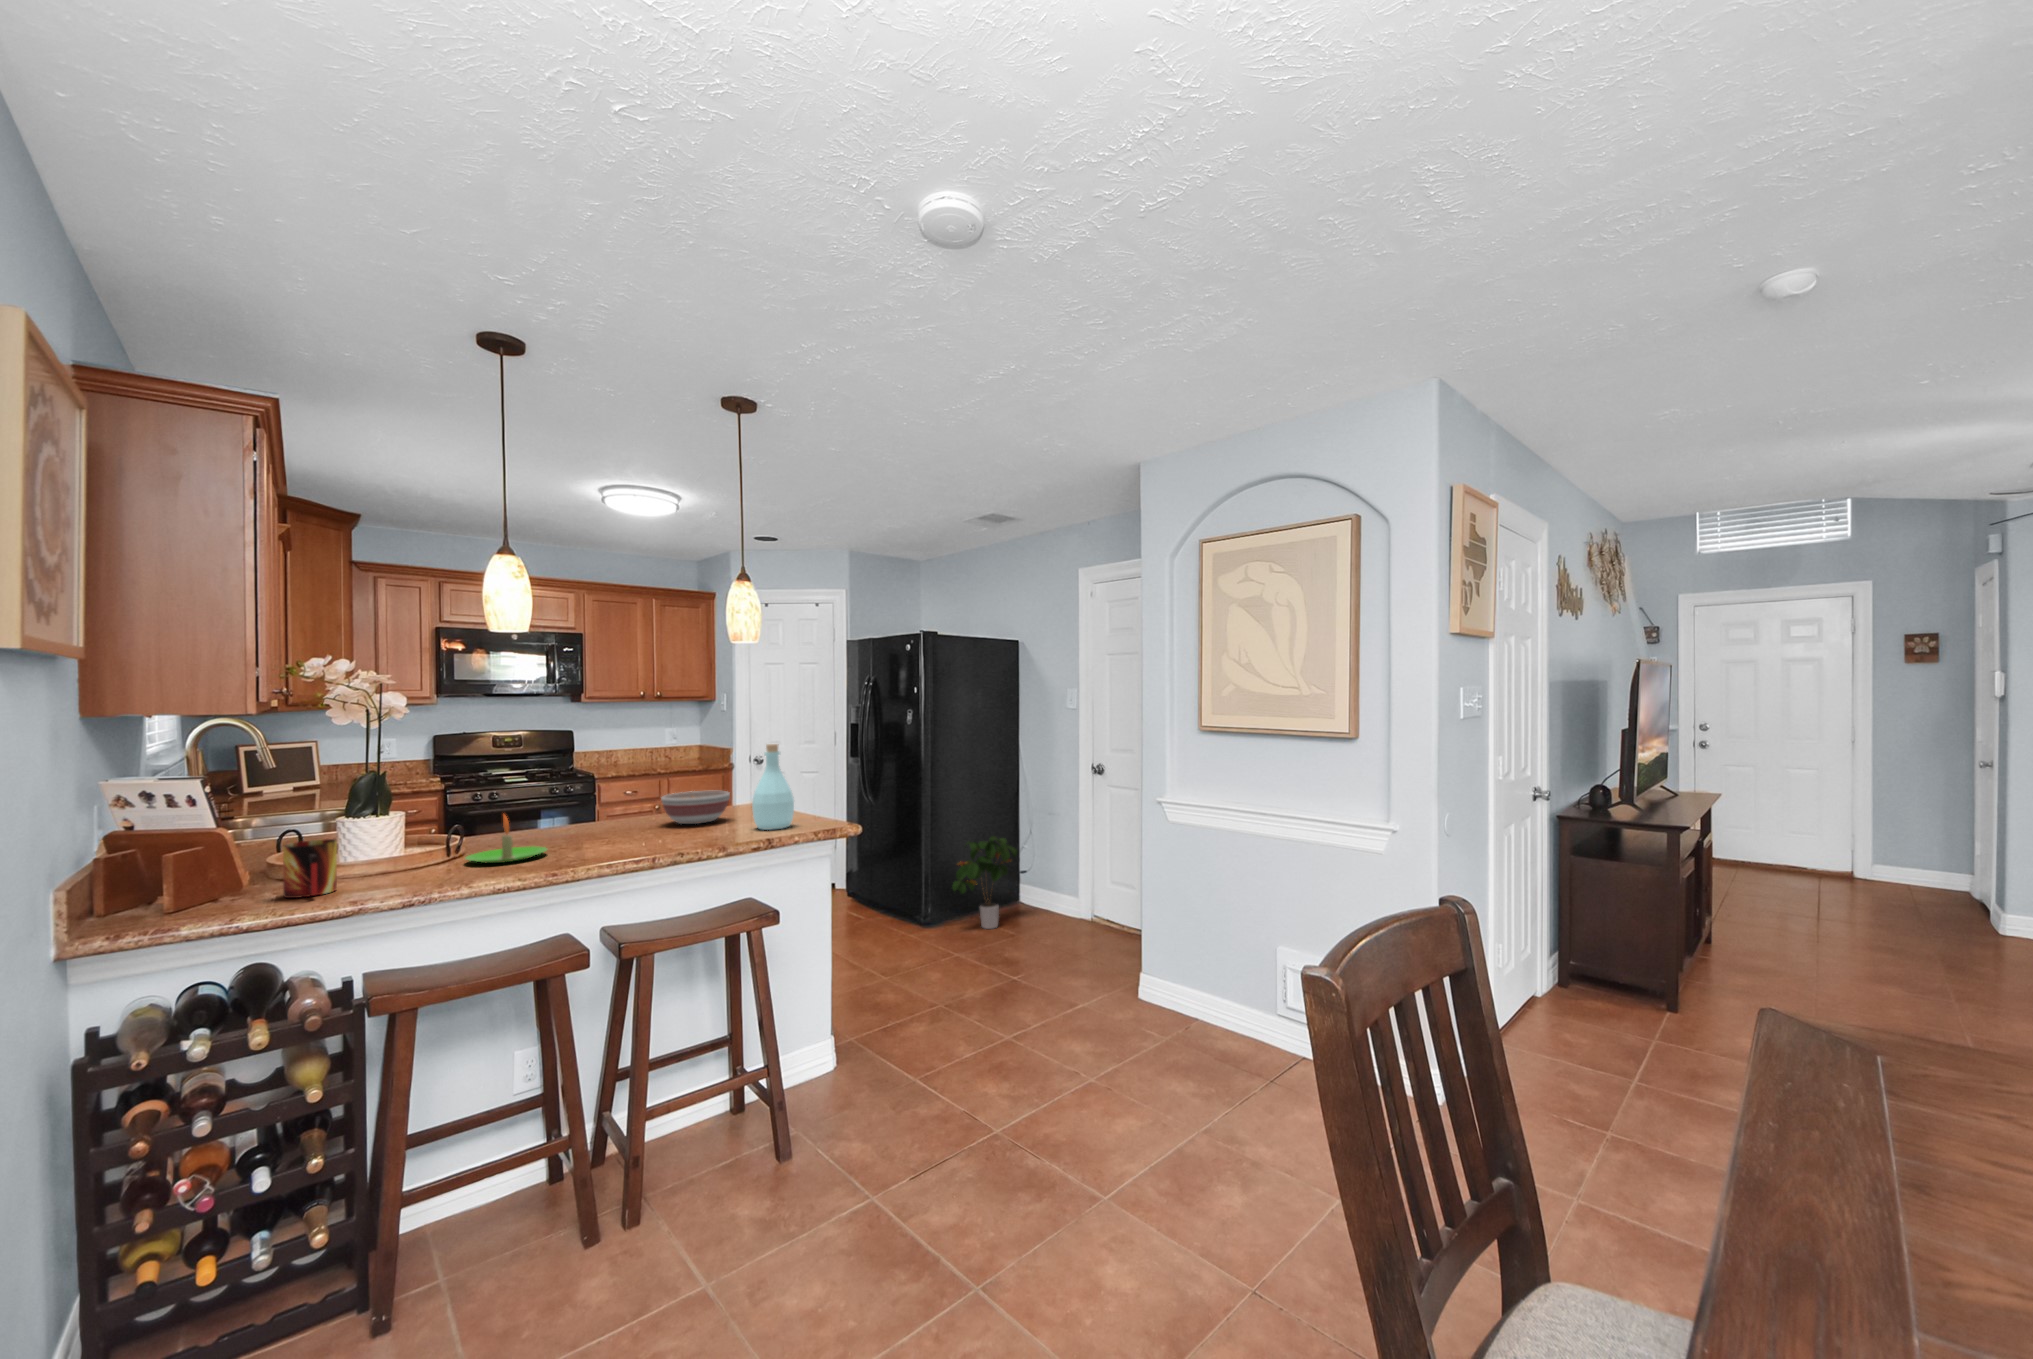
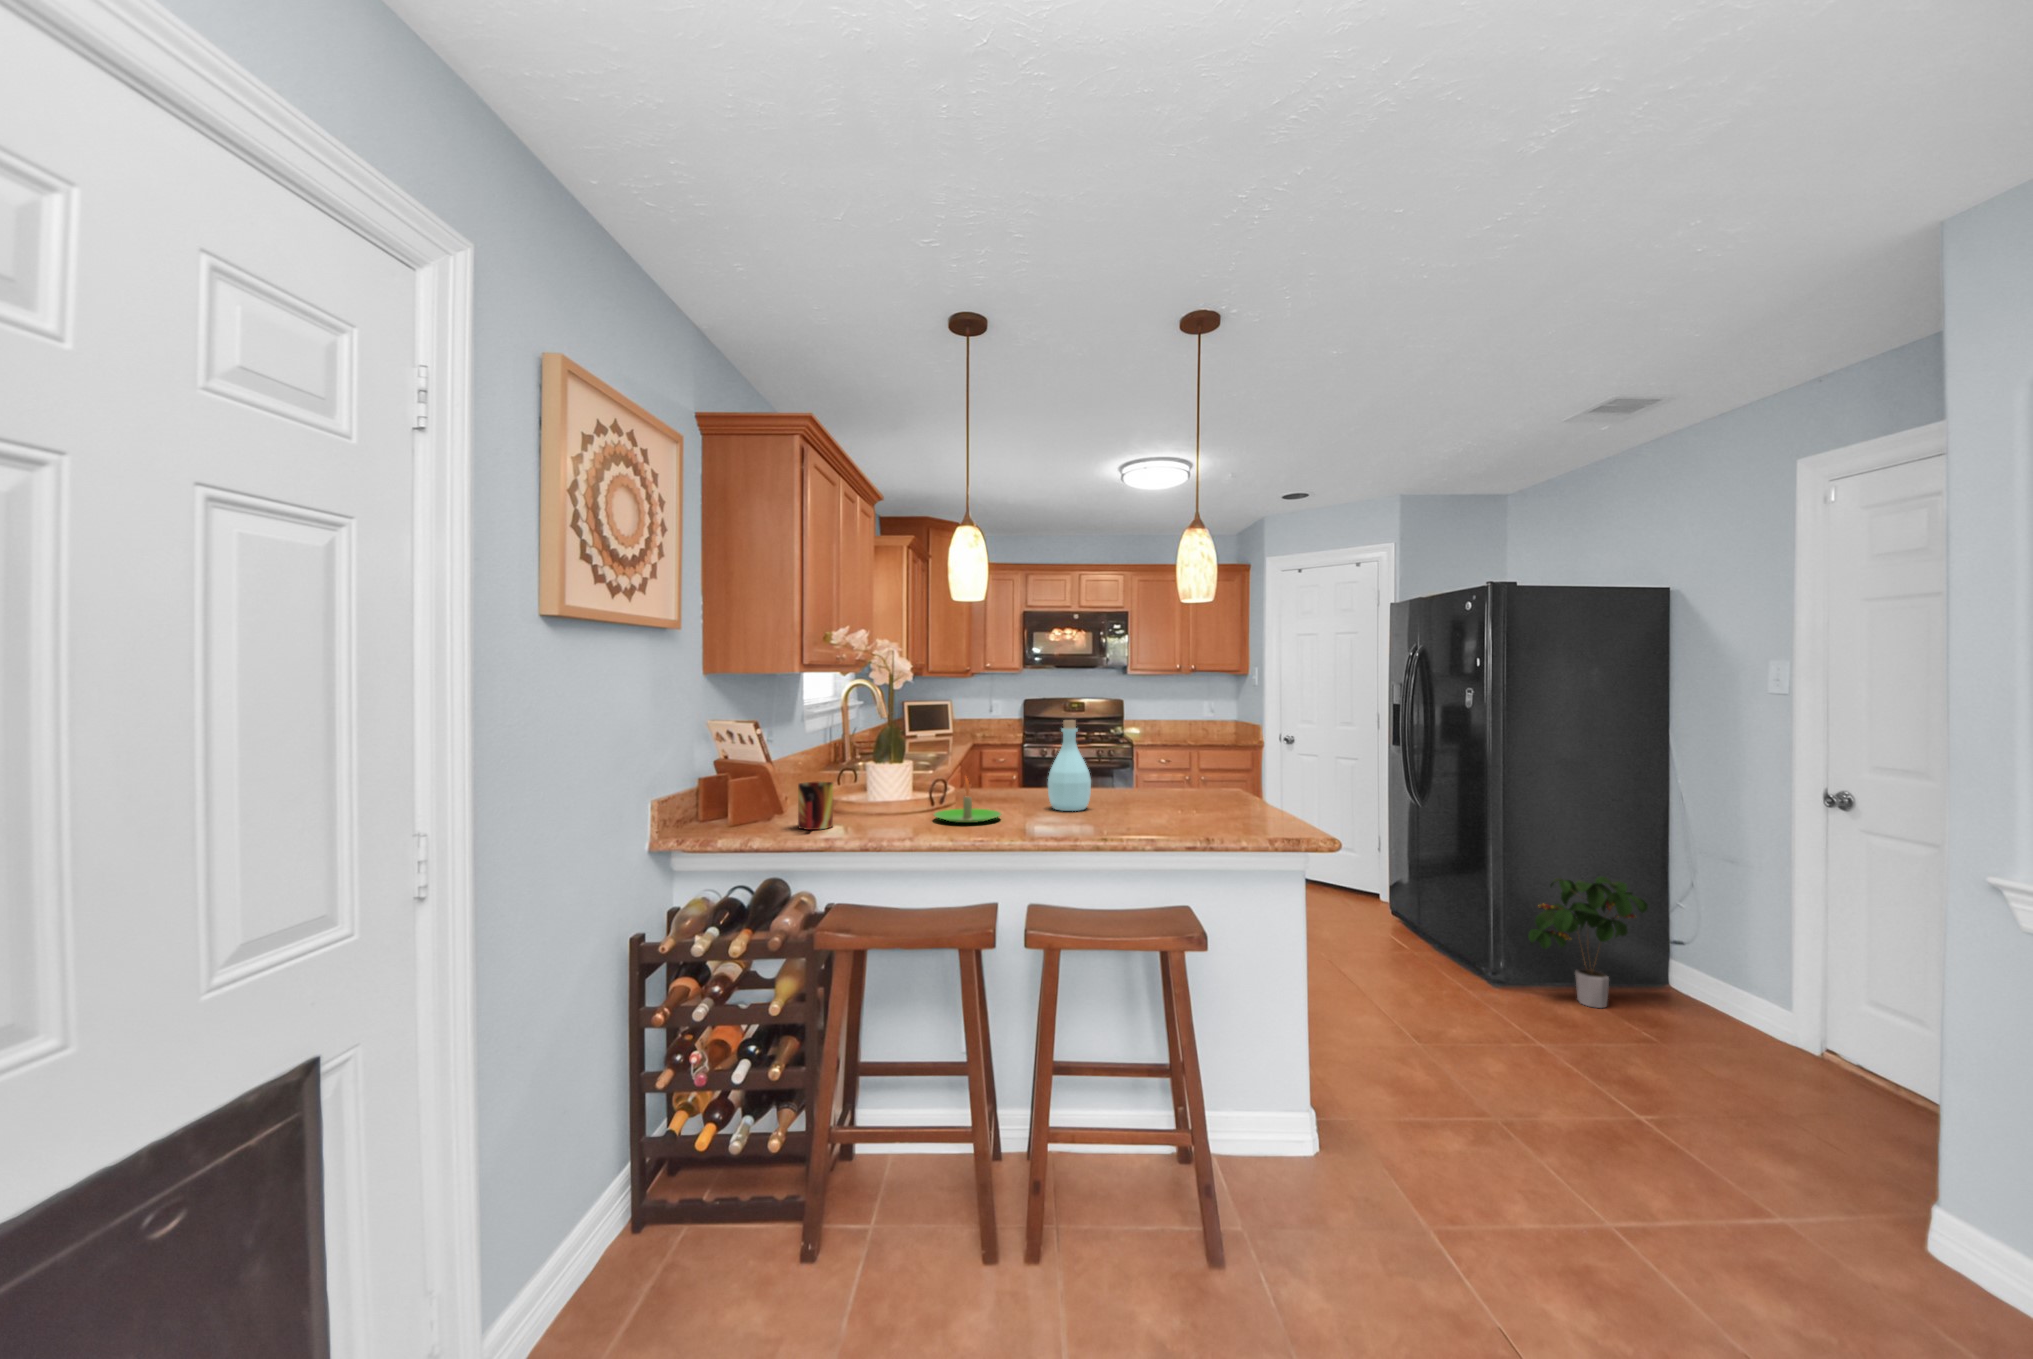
bottle: present [752,744,794,830] -> present [1048,720,1091,811]
bowl: present [661,791,730,824] -> none [1125,771,1198,808]

